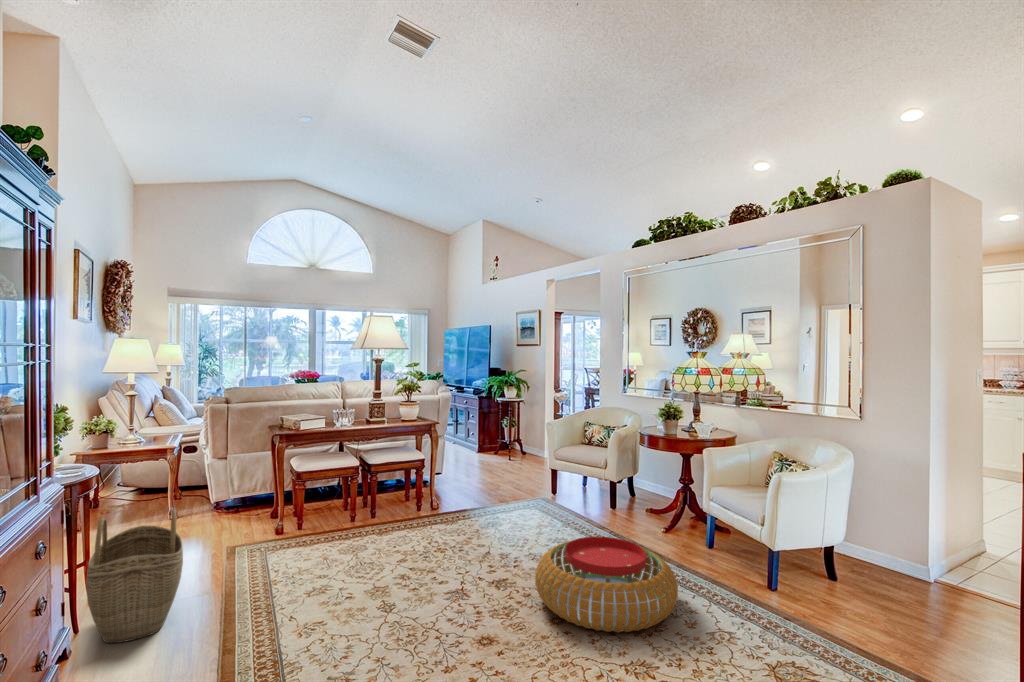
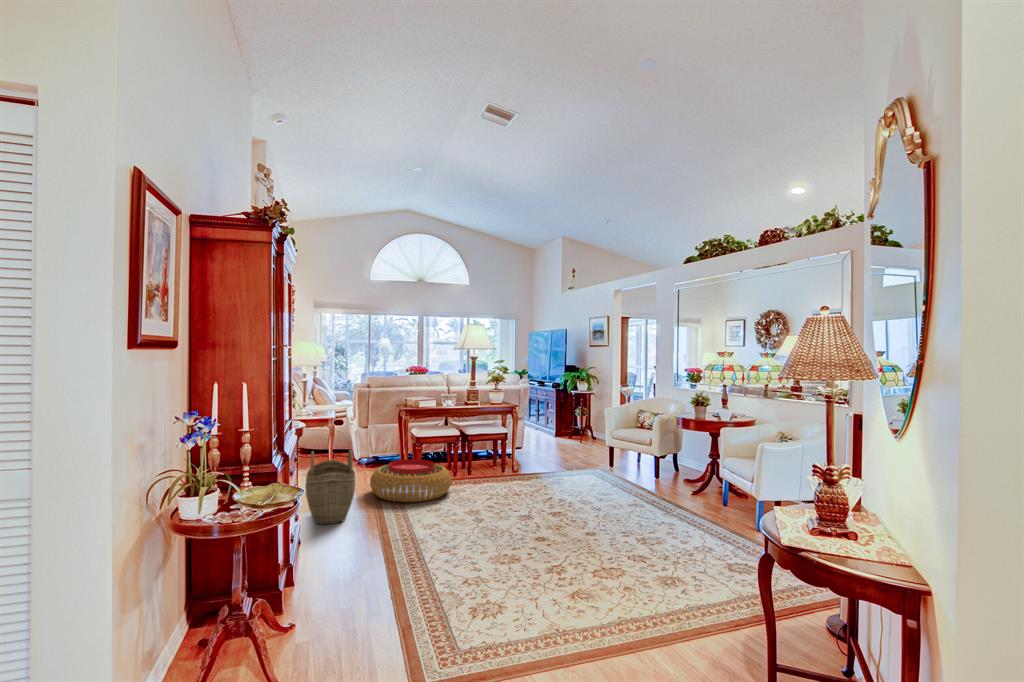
pouf: present [535,537,678,633] -> present [370,459,451,502]

